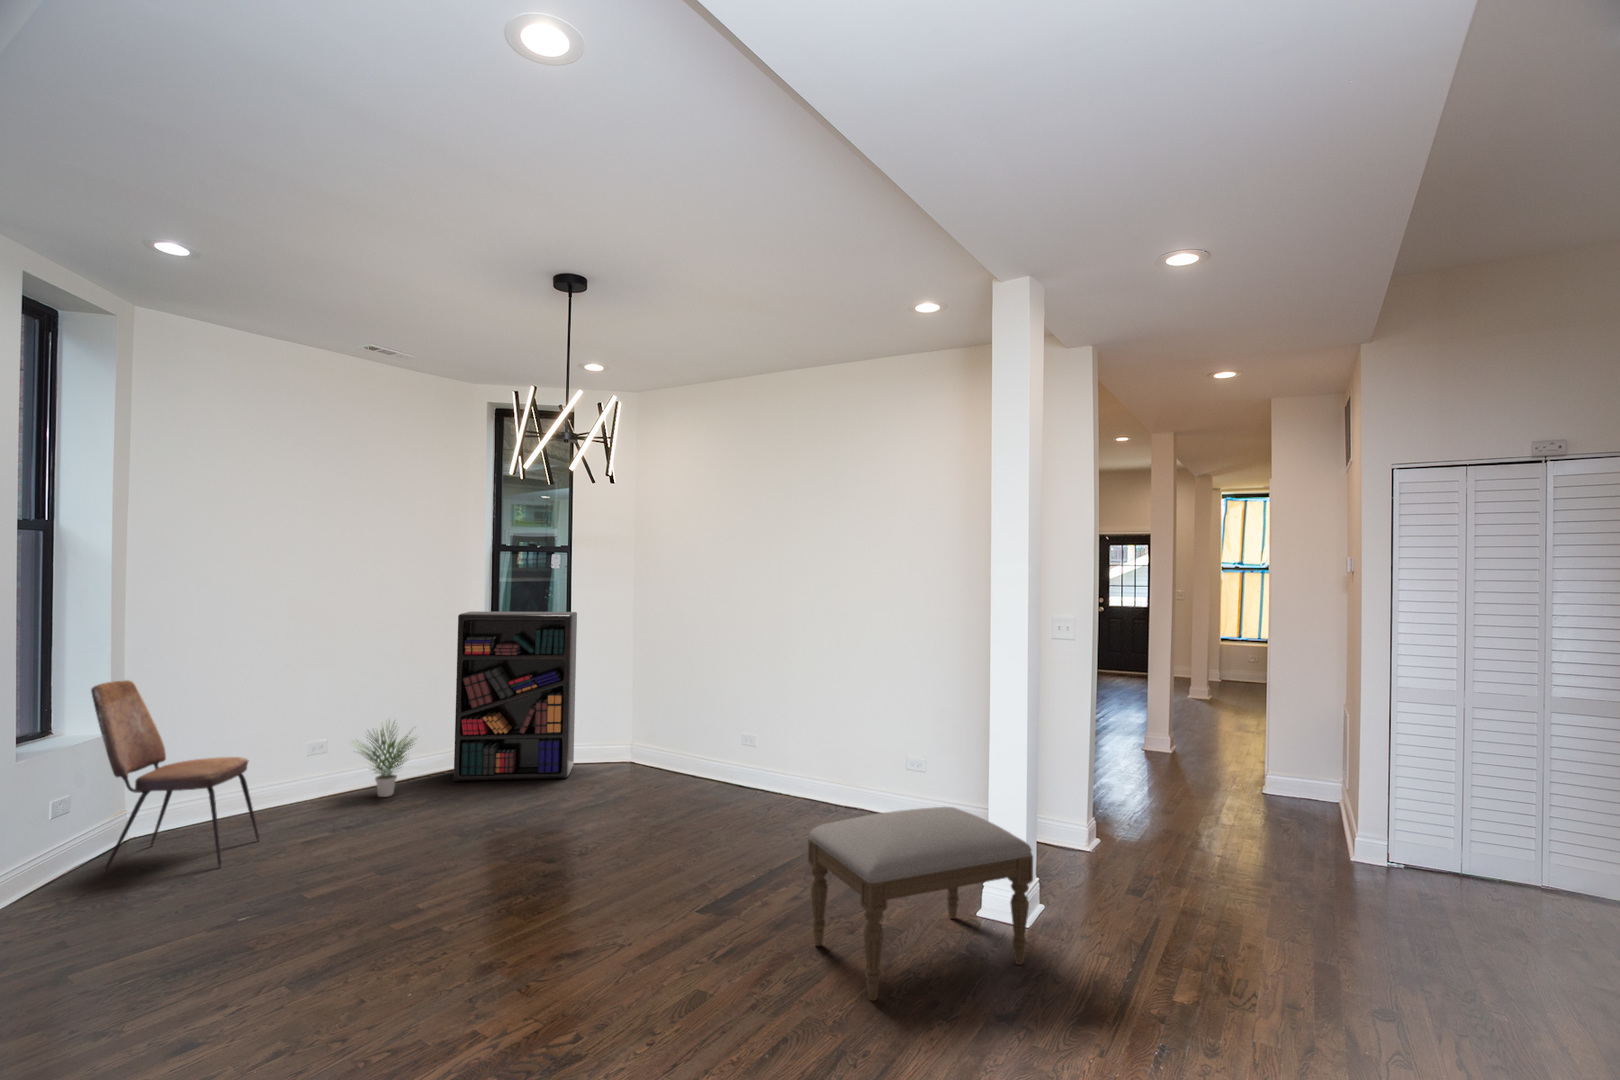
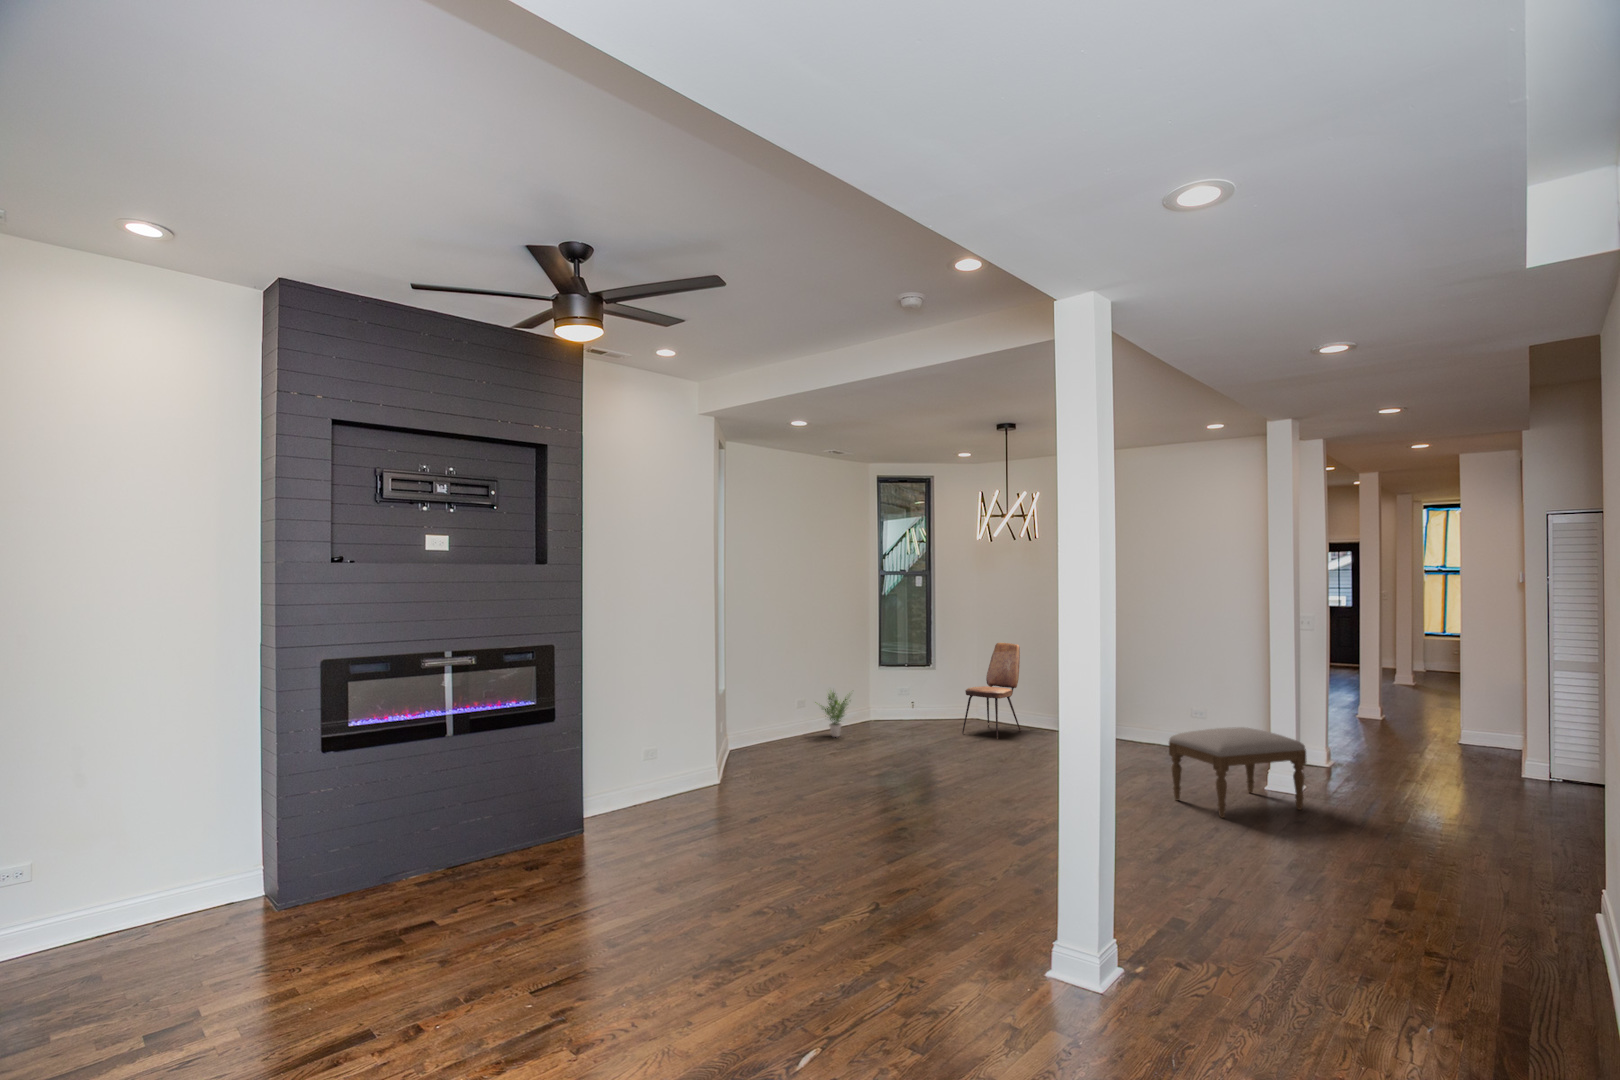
bookshelf: present [454,611,577,781] -> none [864,618,939,730]
dining chair: present [91,680,260,872] -> present [962,643,1021,739]

